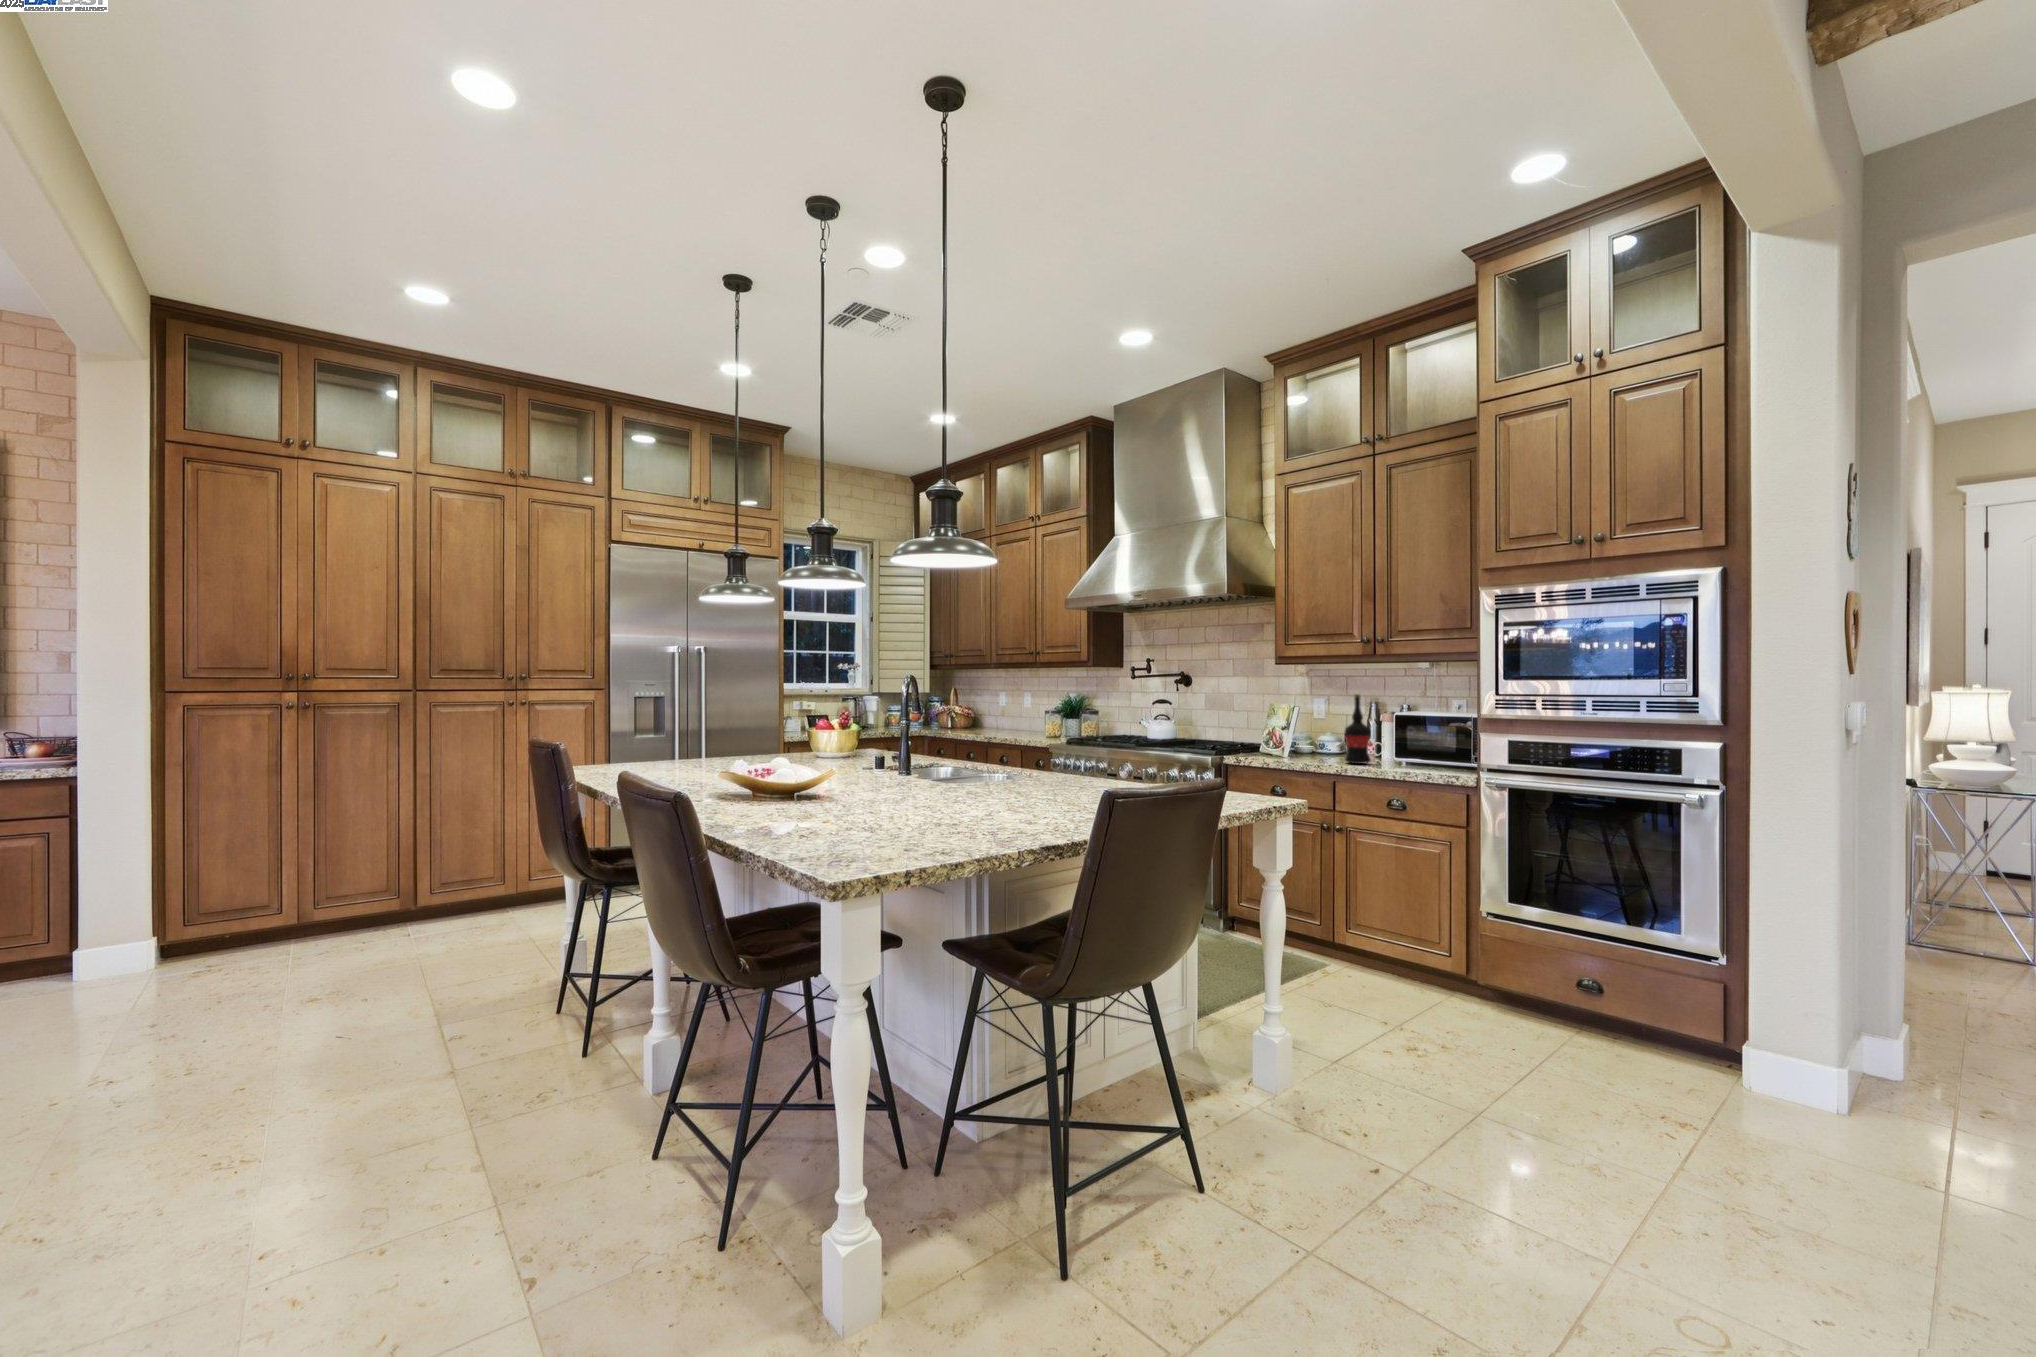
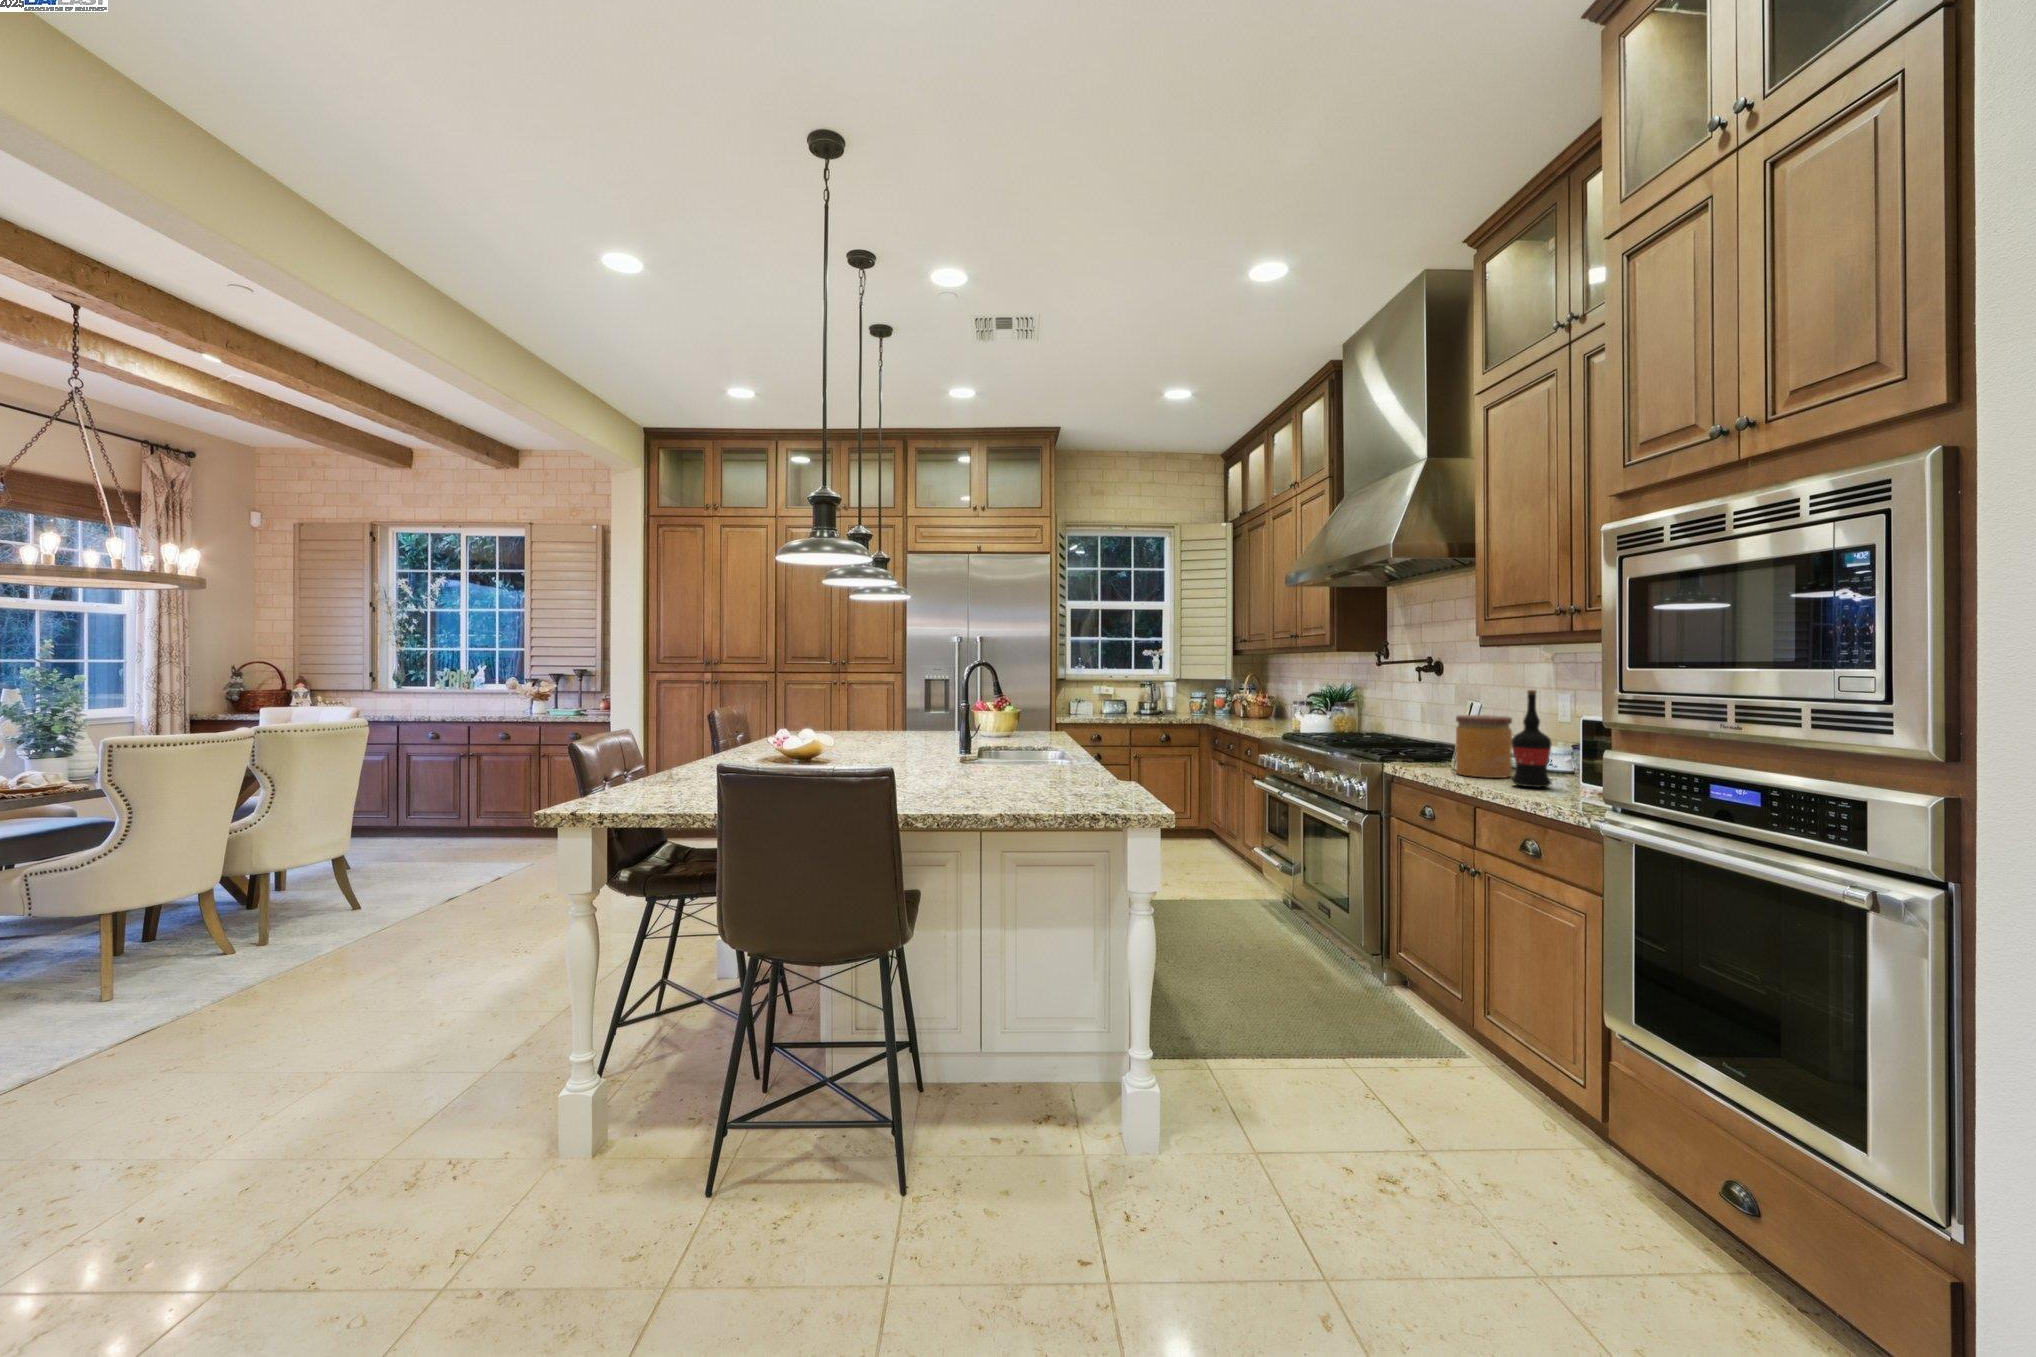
jar: none [1285,714,1324,760] -> present [1456,715,1512,778]

